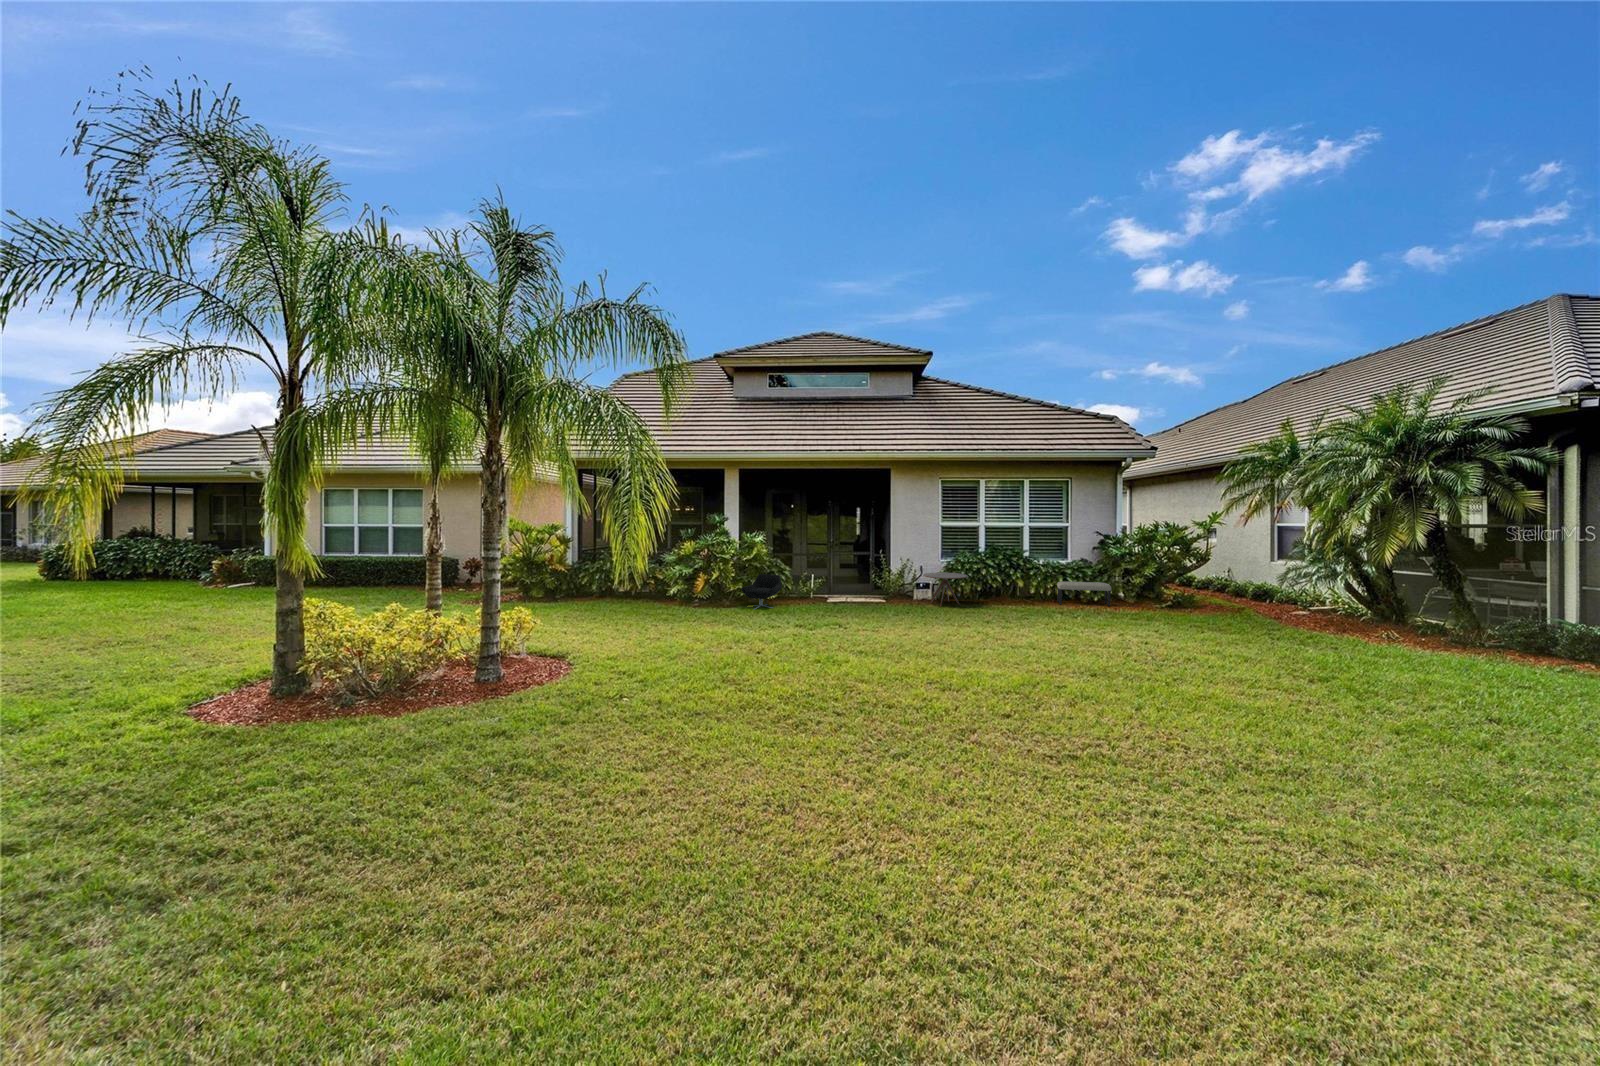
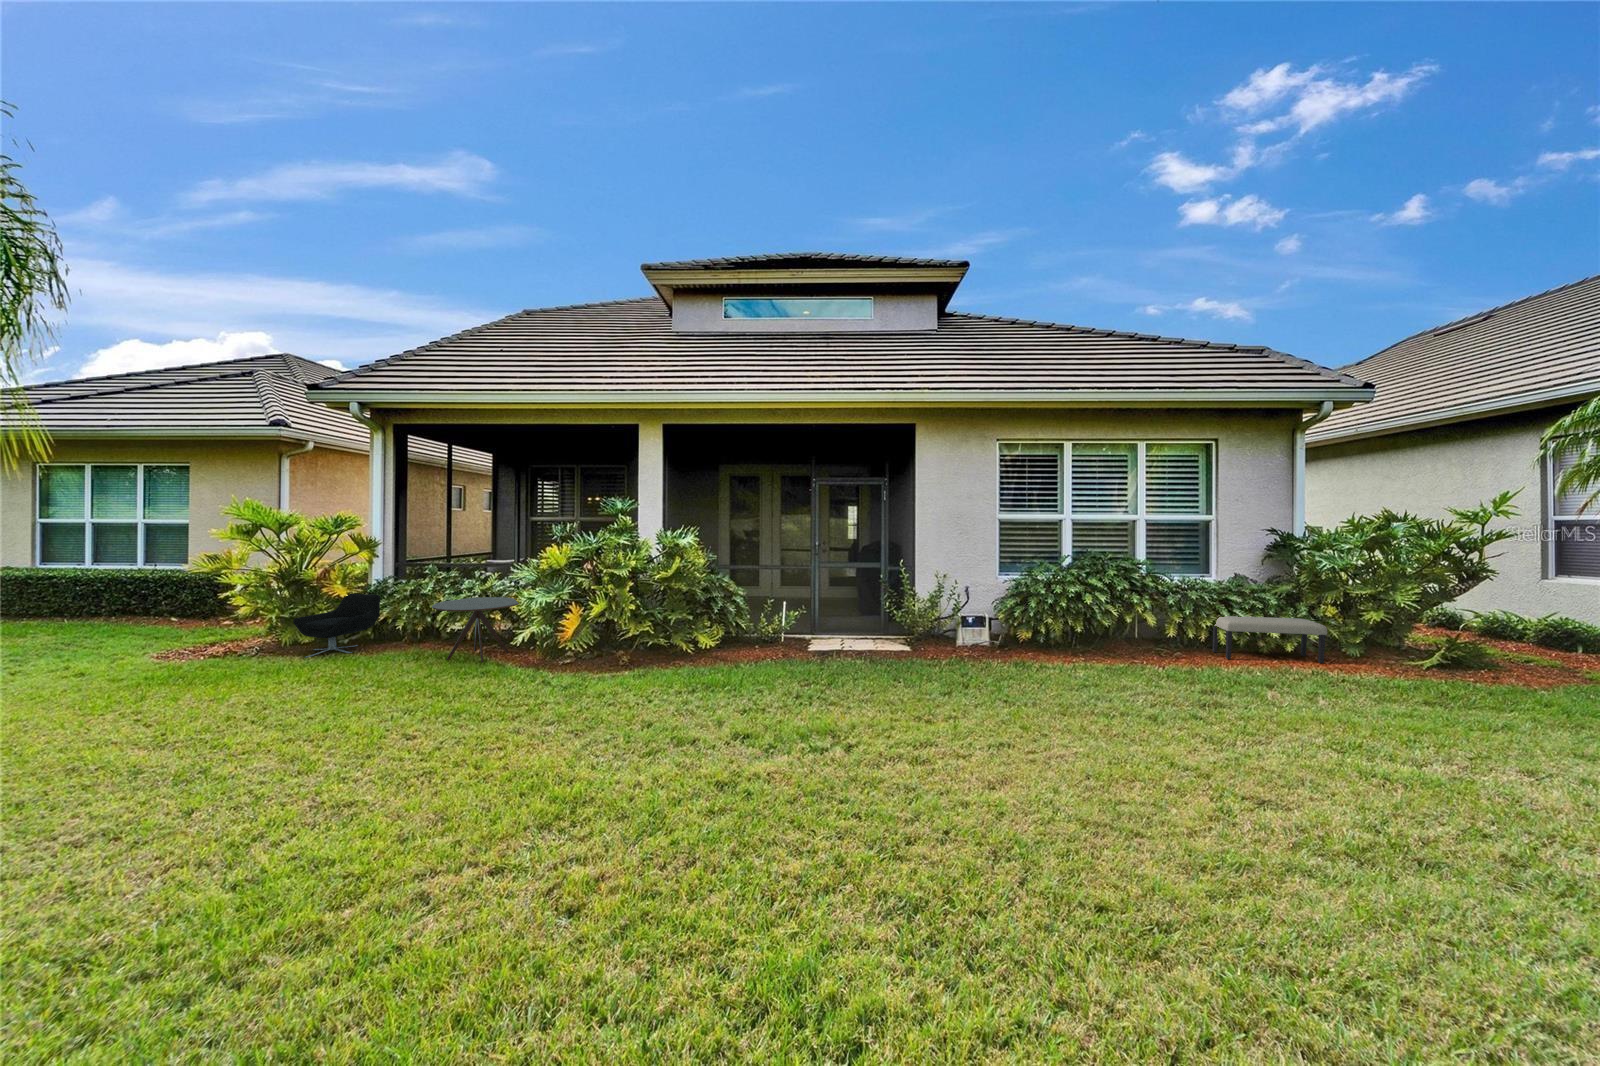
round table: present [923,573,967,606] -> present [432,597,519,662]
lounge chair: present [741,574,782,609] -> present [293,594,381,658]

